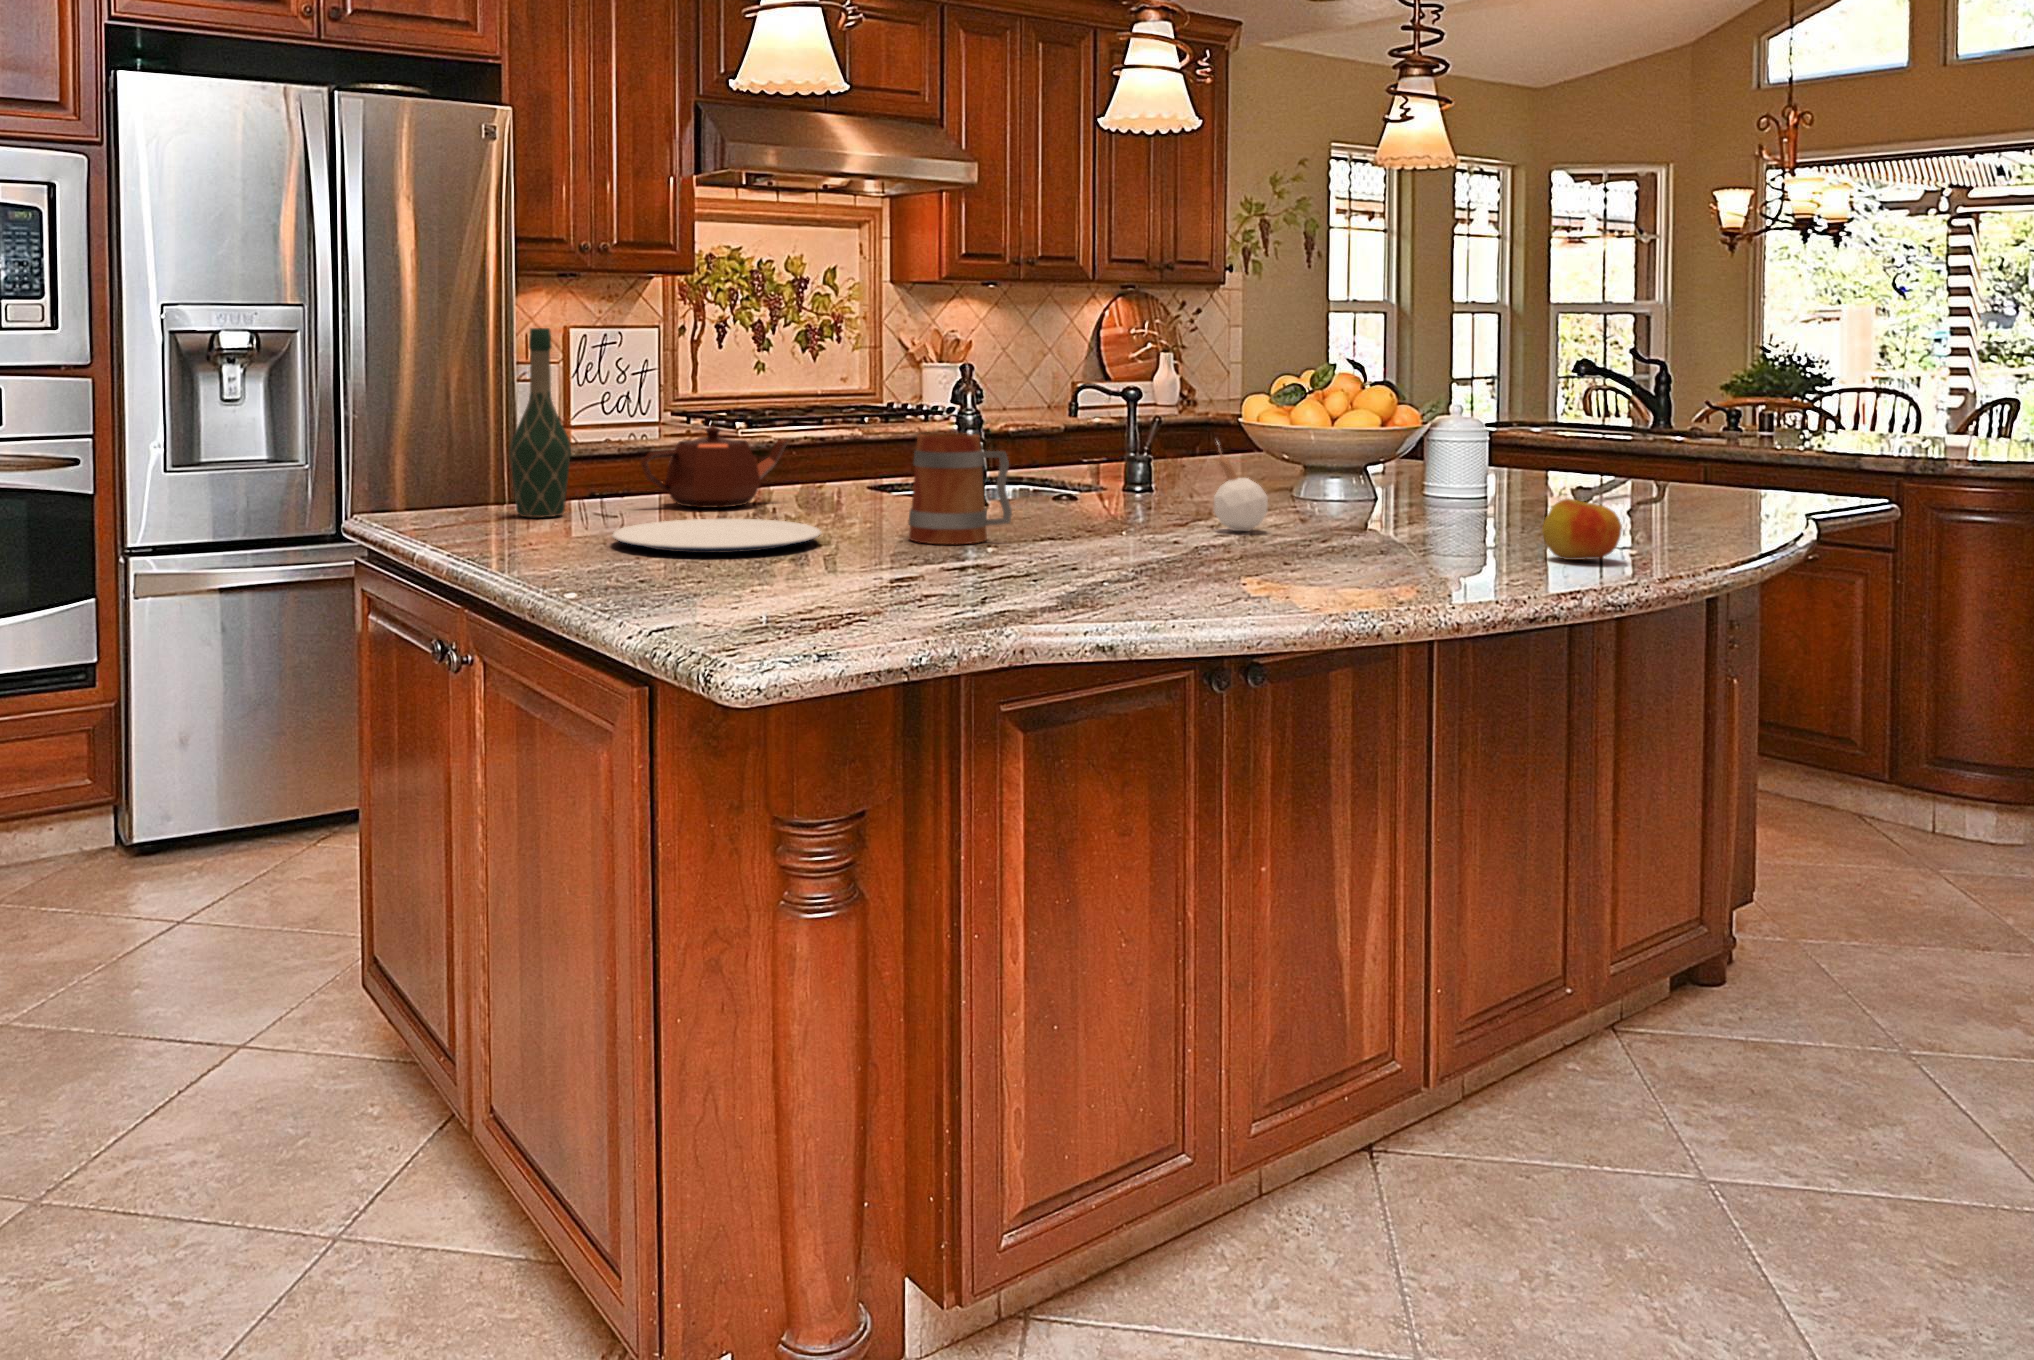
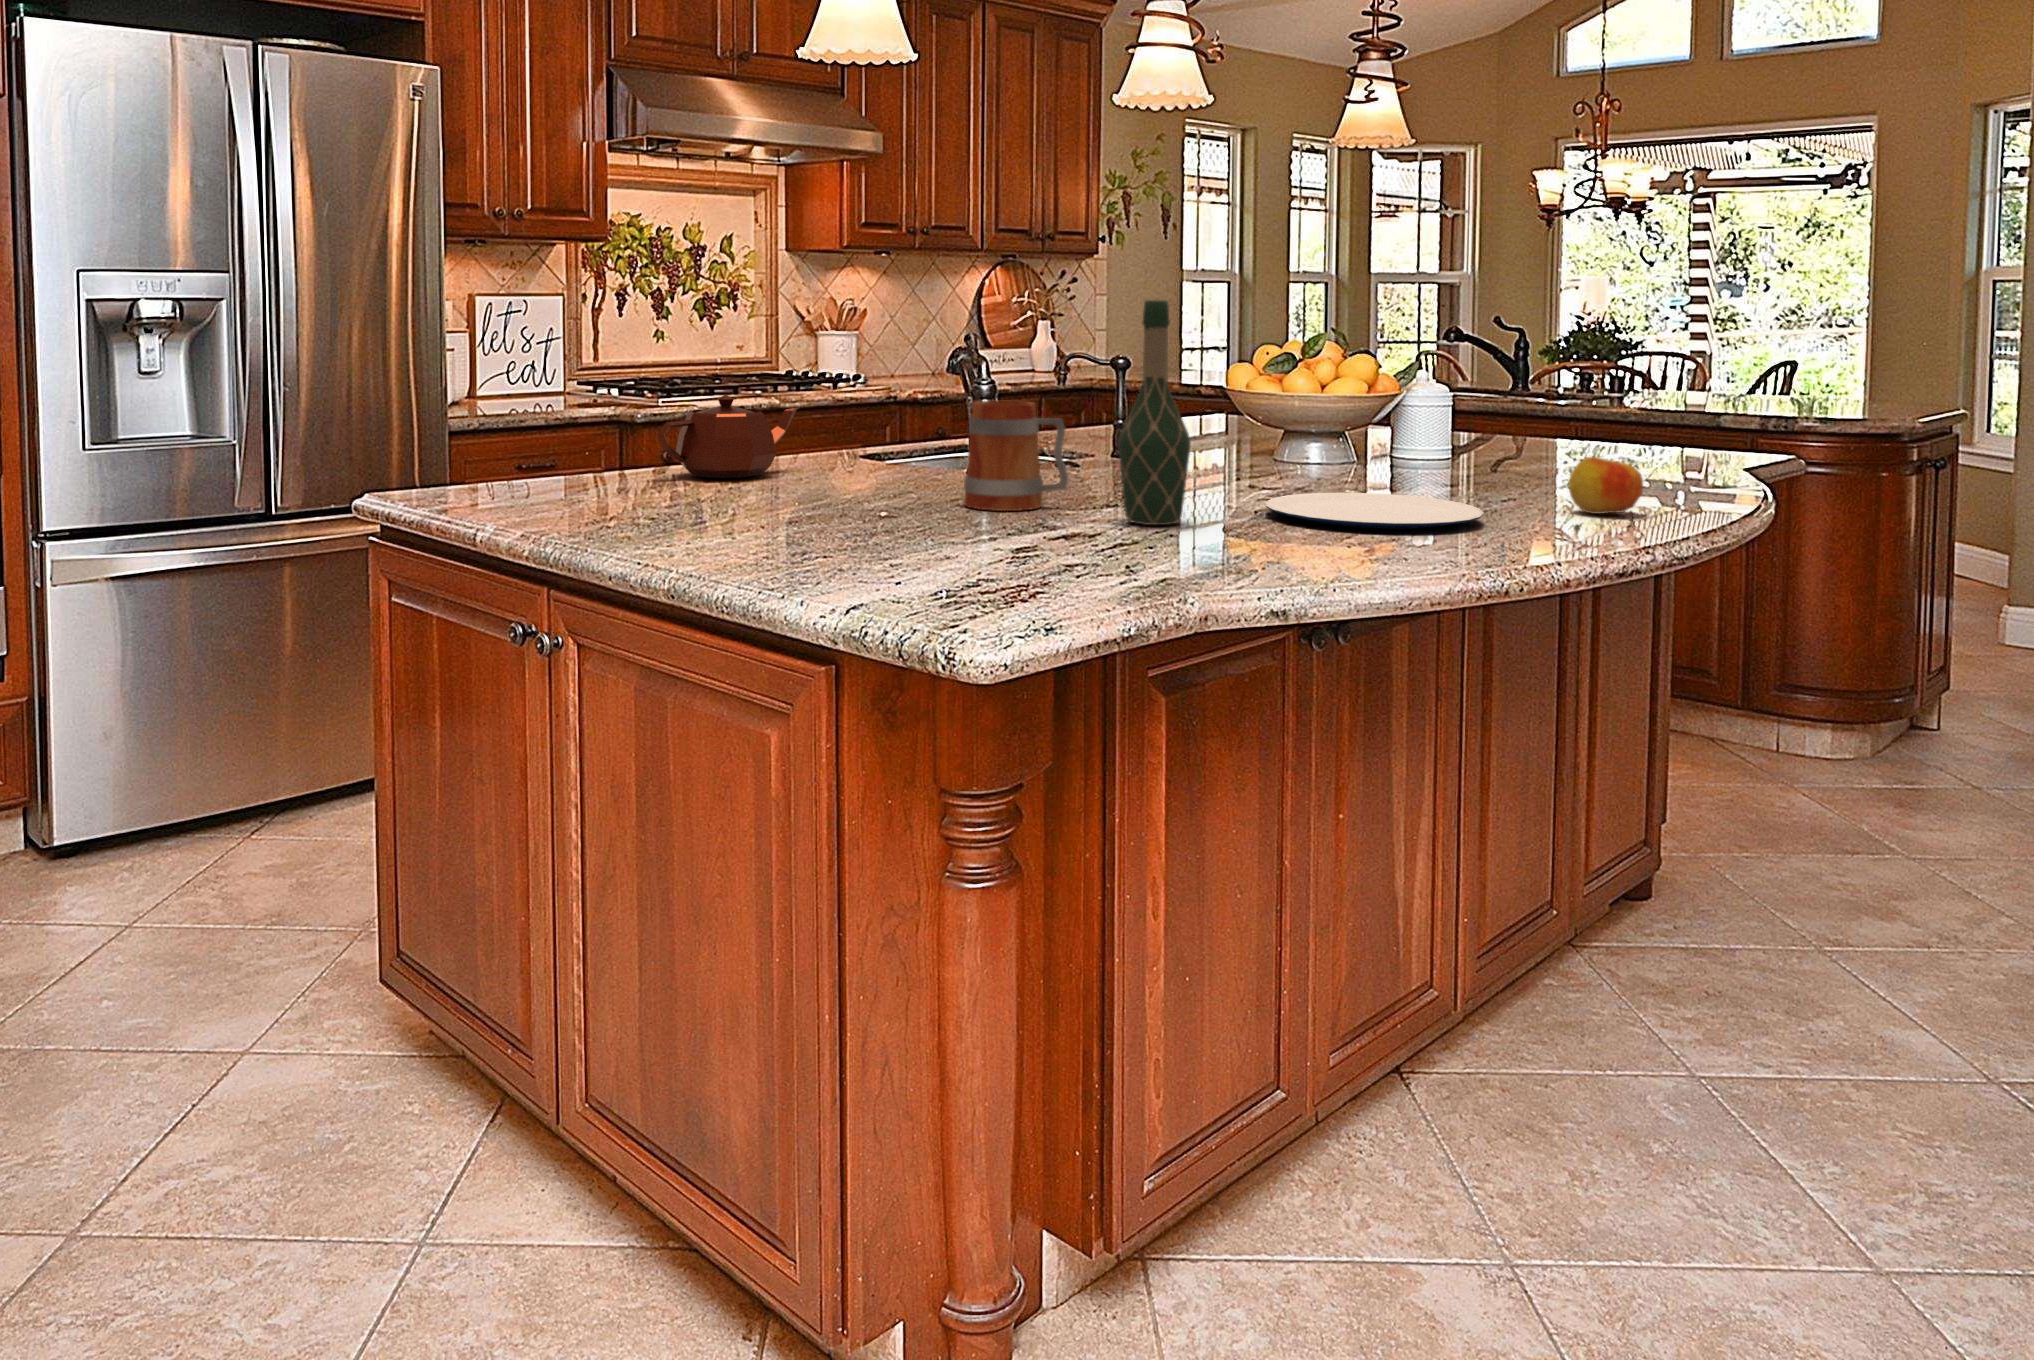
wine bottle: present [510,328,571,518] -> present [1118,300,1191,525]
candle: present [1214,449,1268,531] -> none [1239,403,1293,492]
plate: present [613,519,821,553] -> present [1266,493,1484,529]

